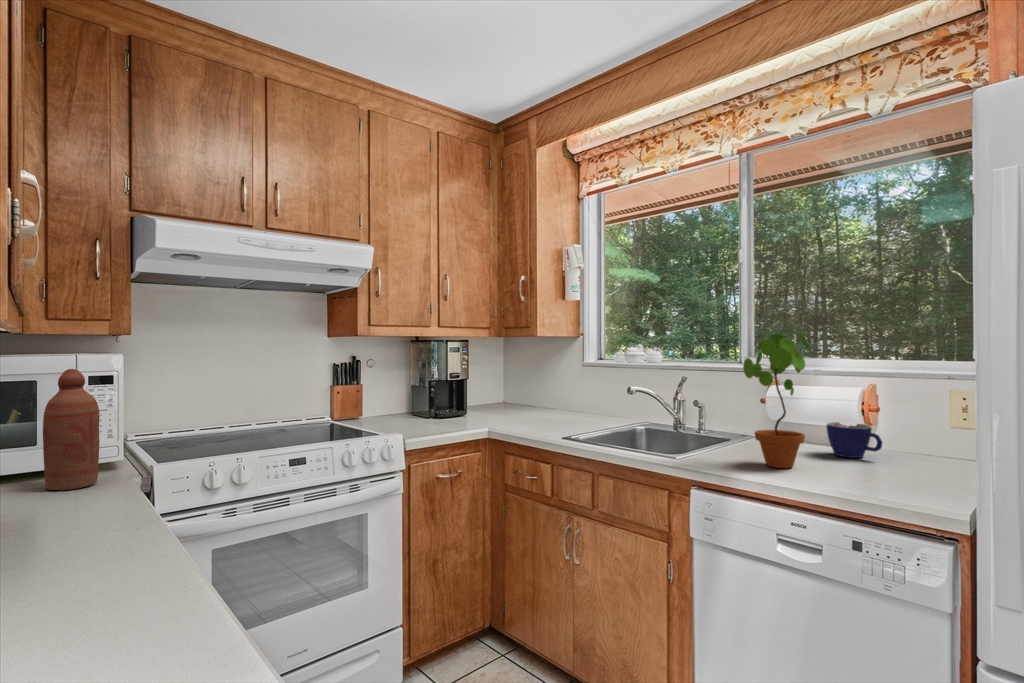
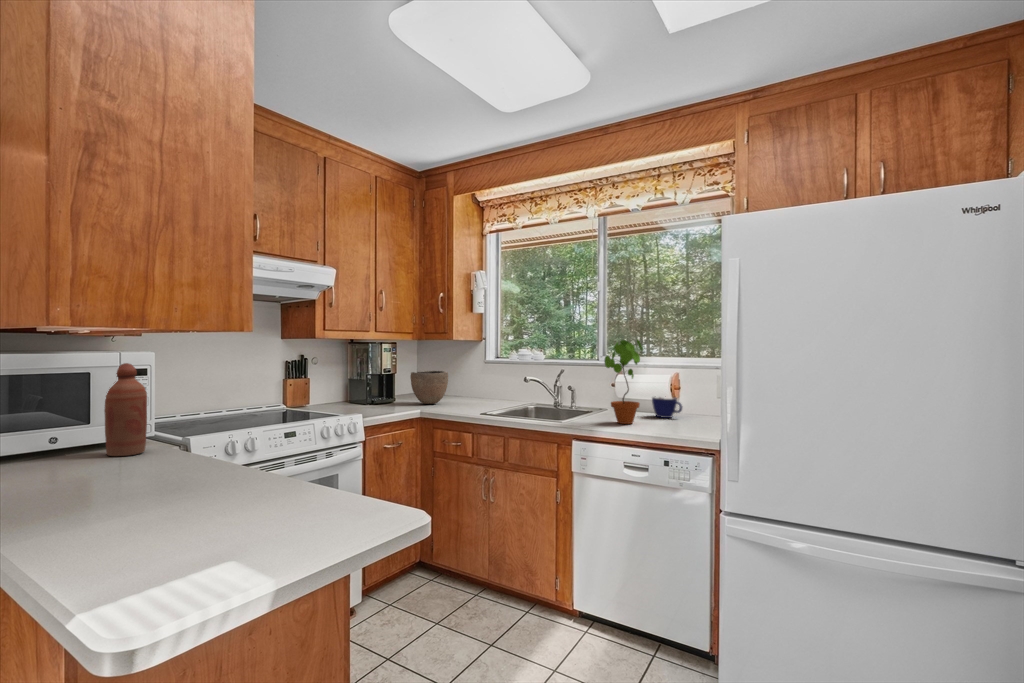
bowl: none [482,376,530,420] -> present [411,371,448,404]

